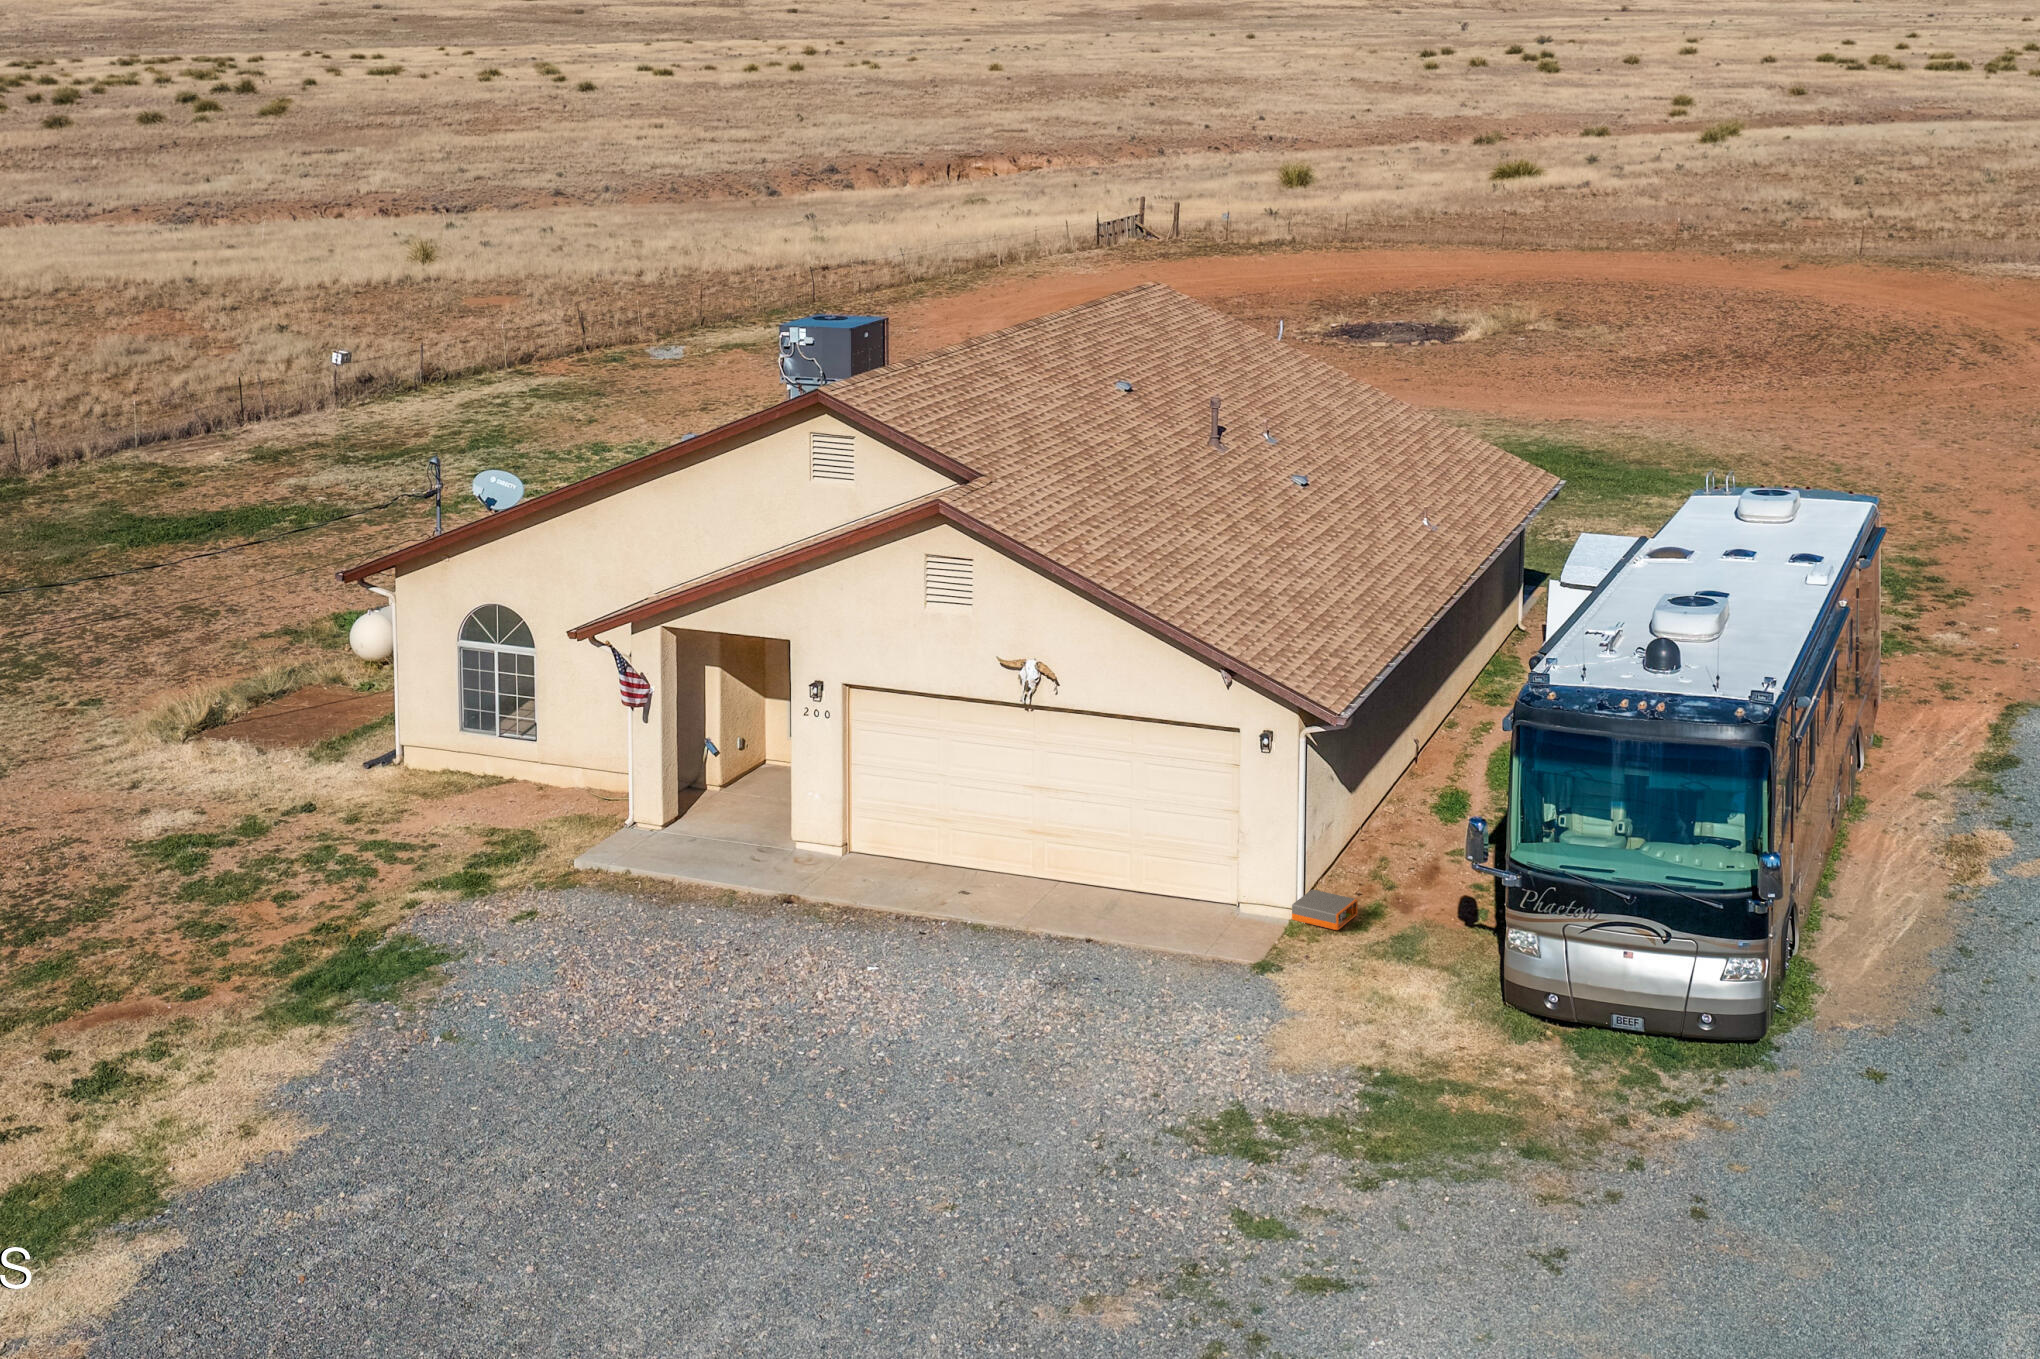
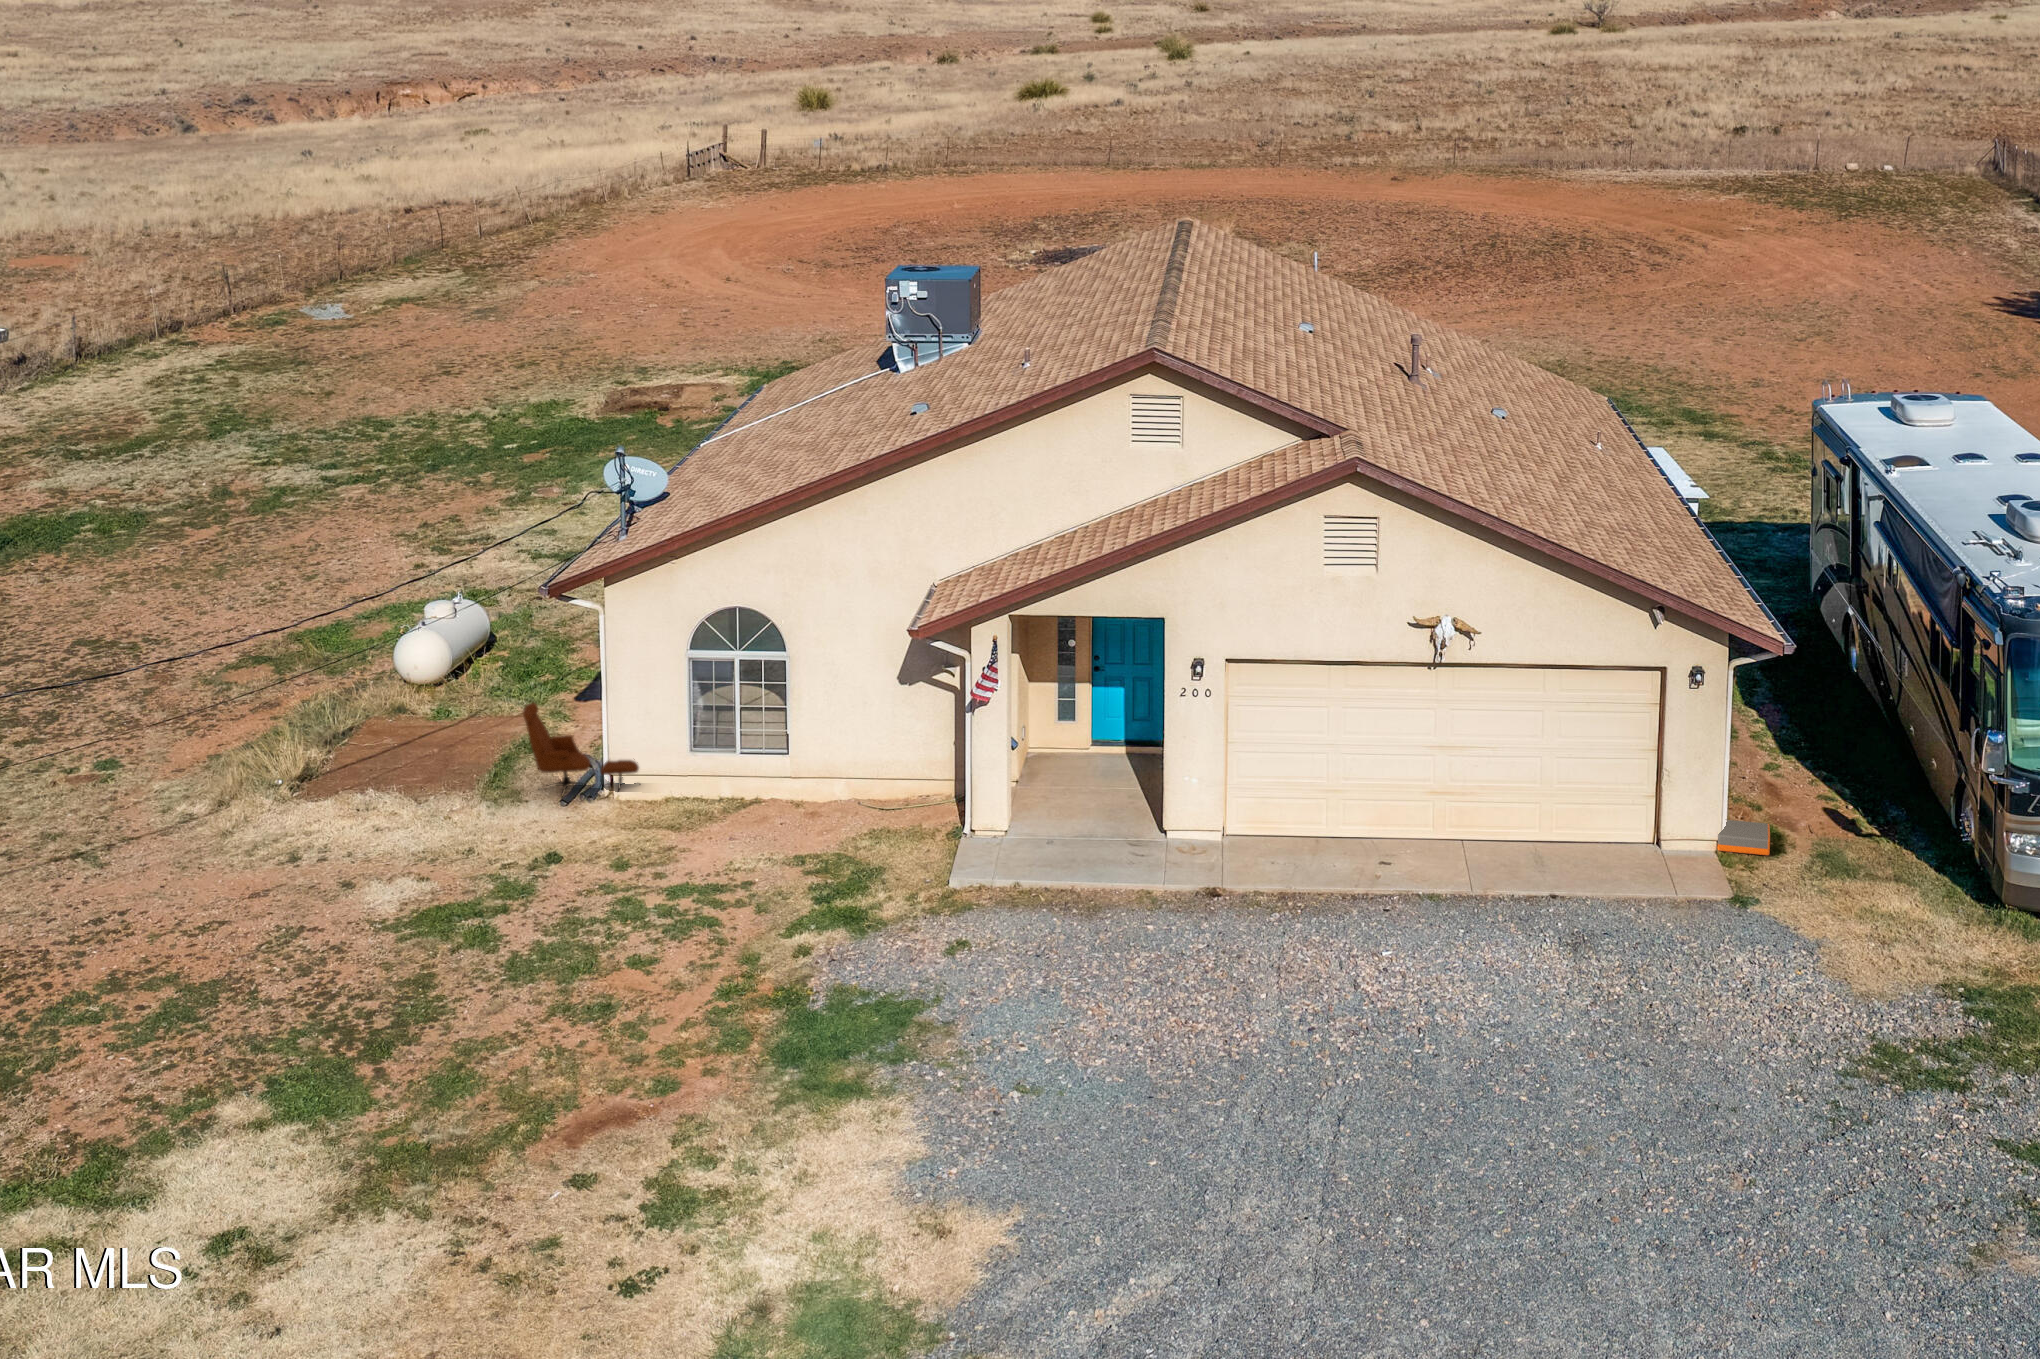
lounge chair: none [320,676,417,761] -> present [523,703,639,795]

